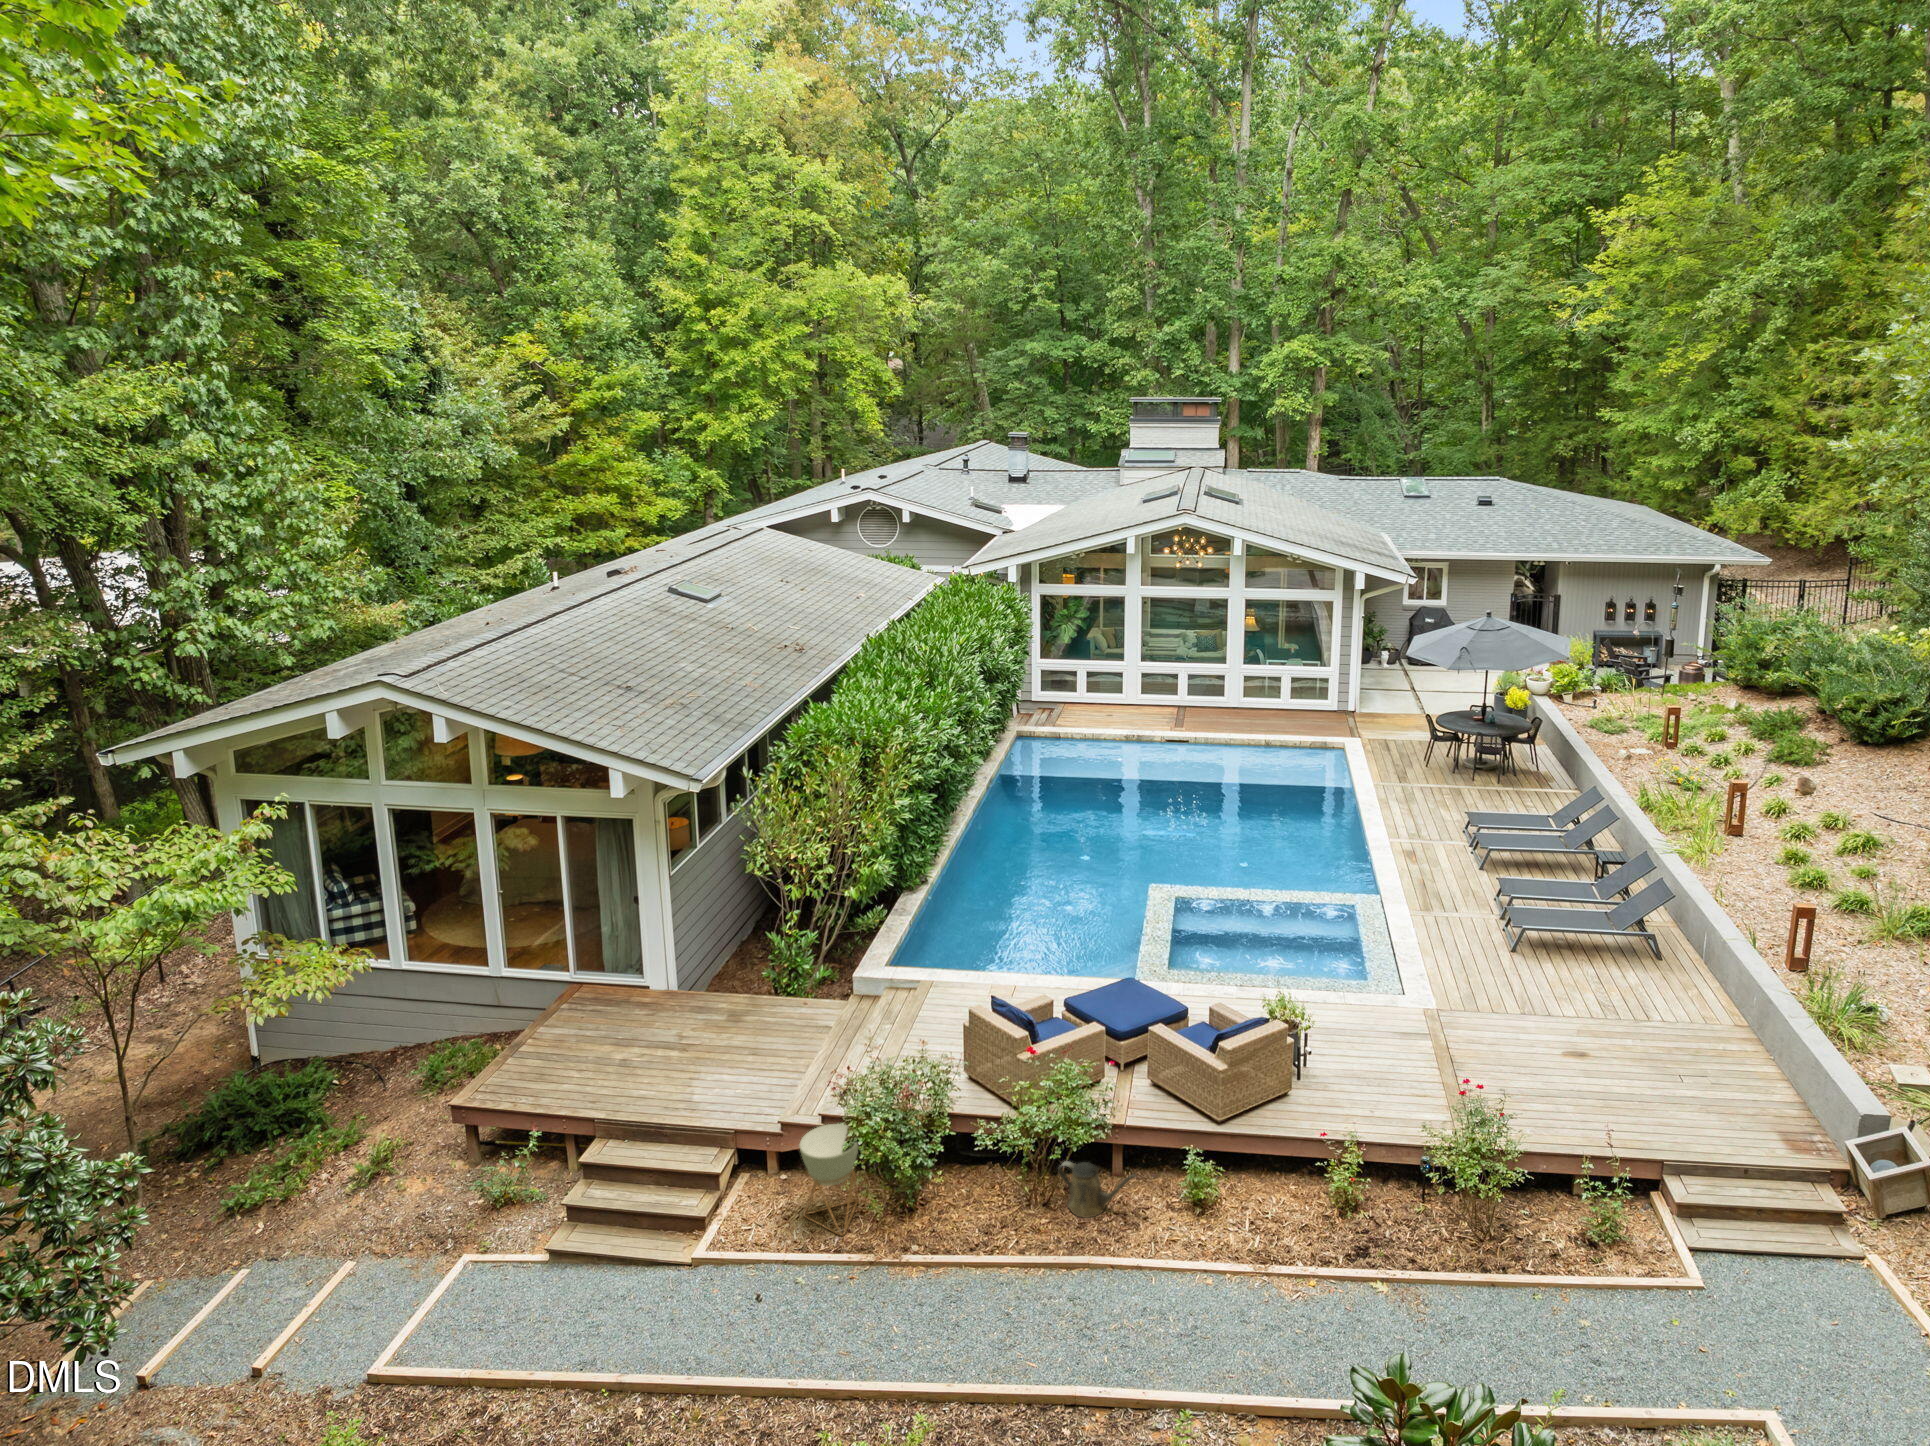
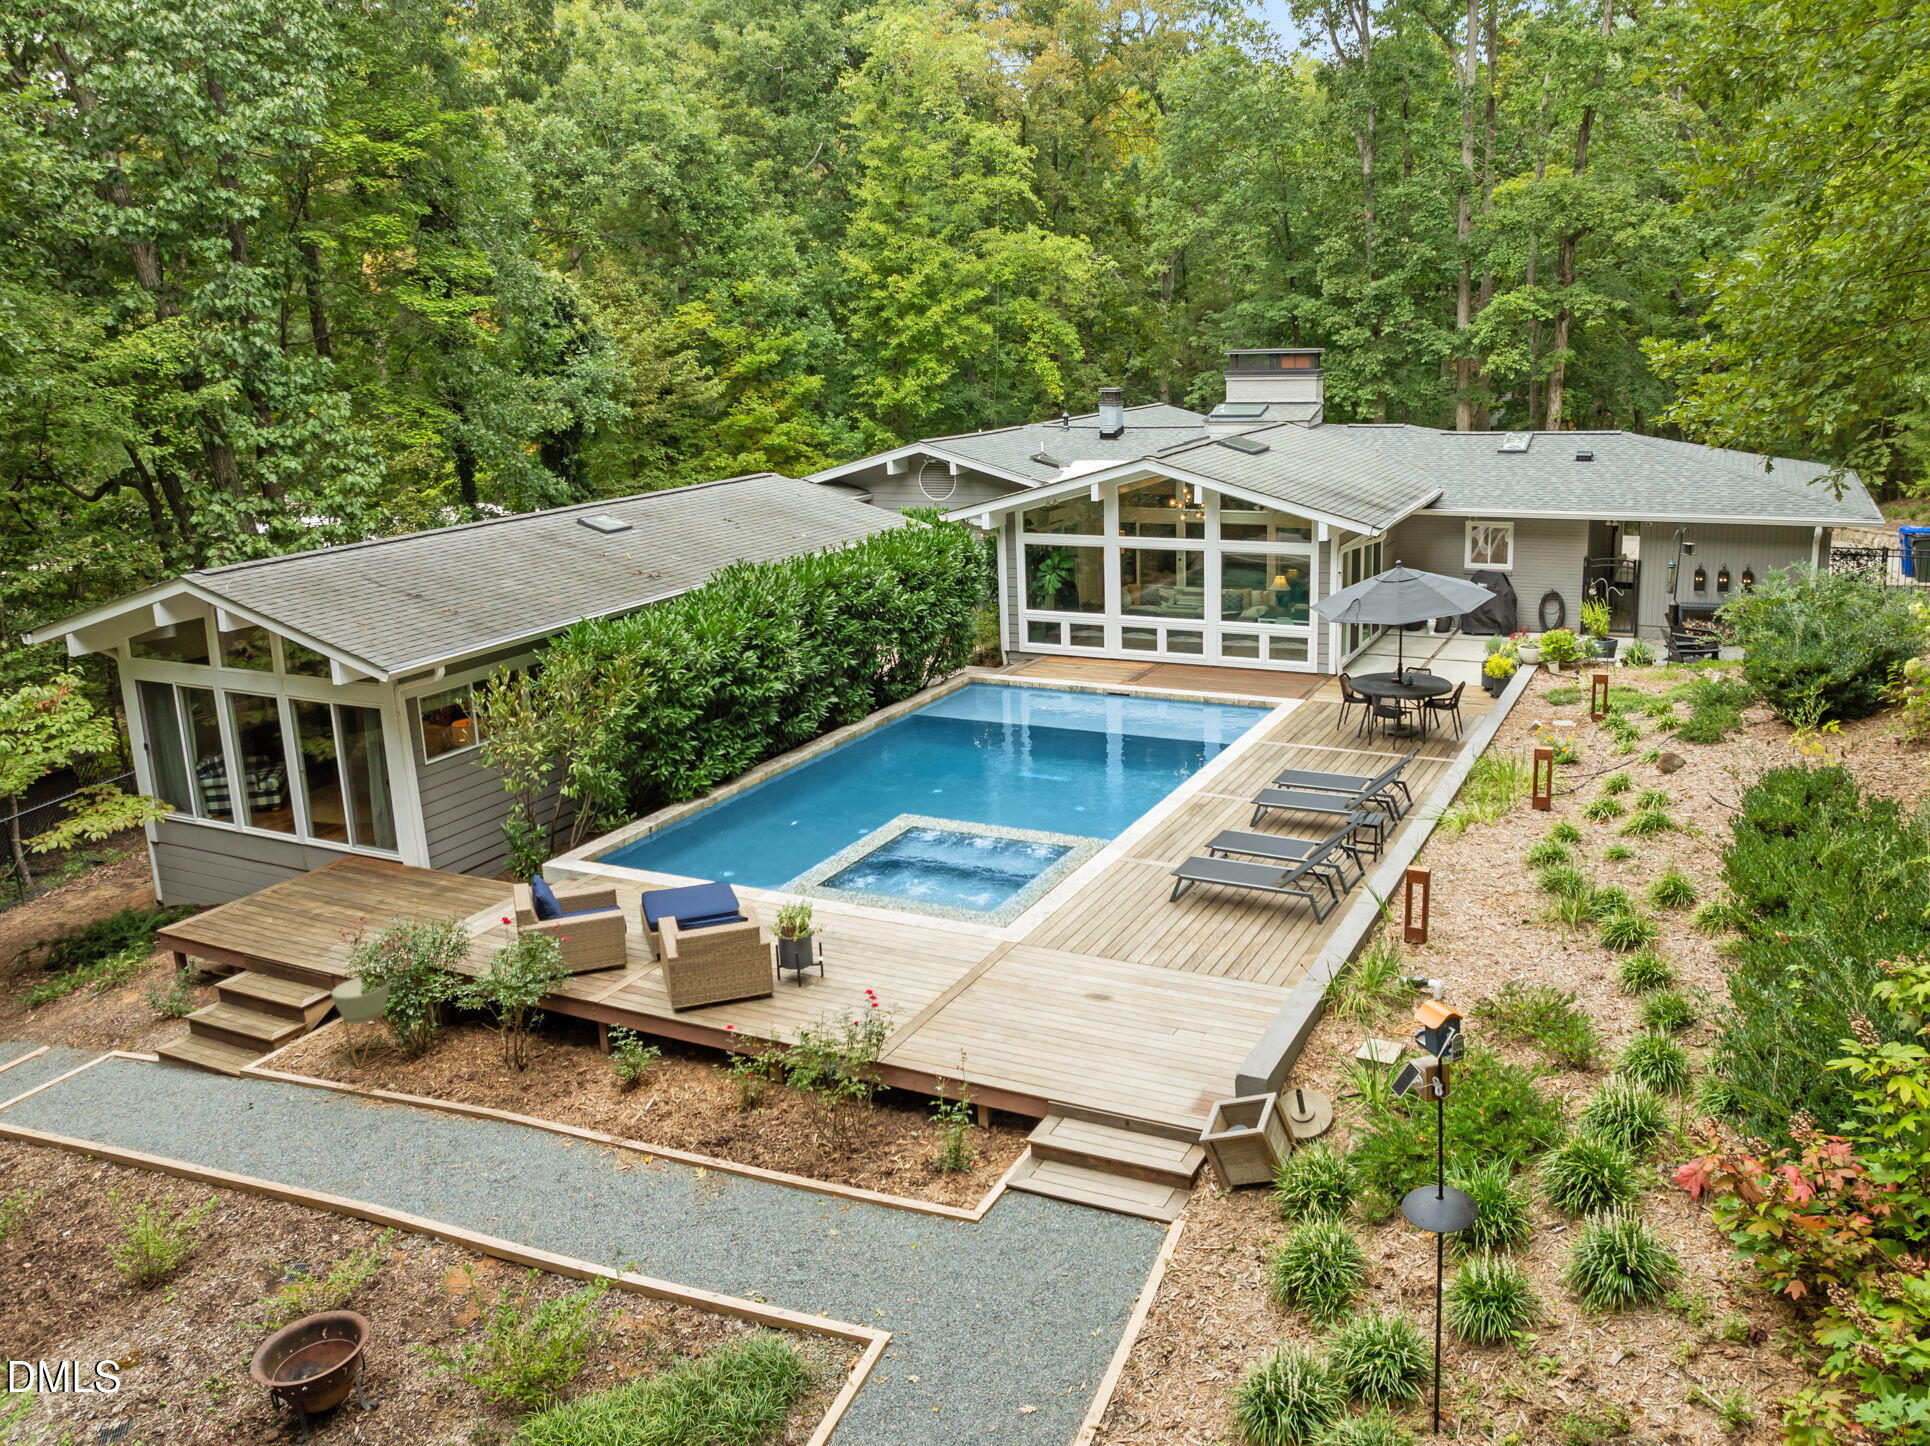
watering can: present [1058,1161,1135,1218] -> none [541,1032,578,1083]

